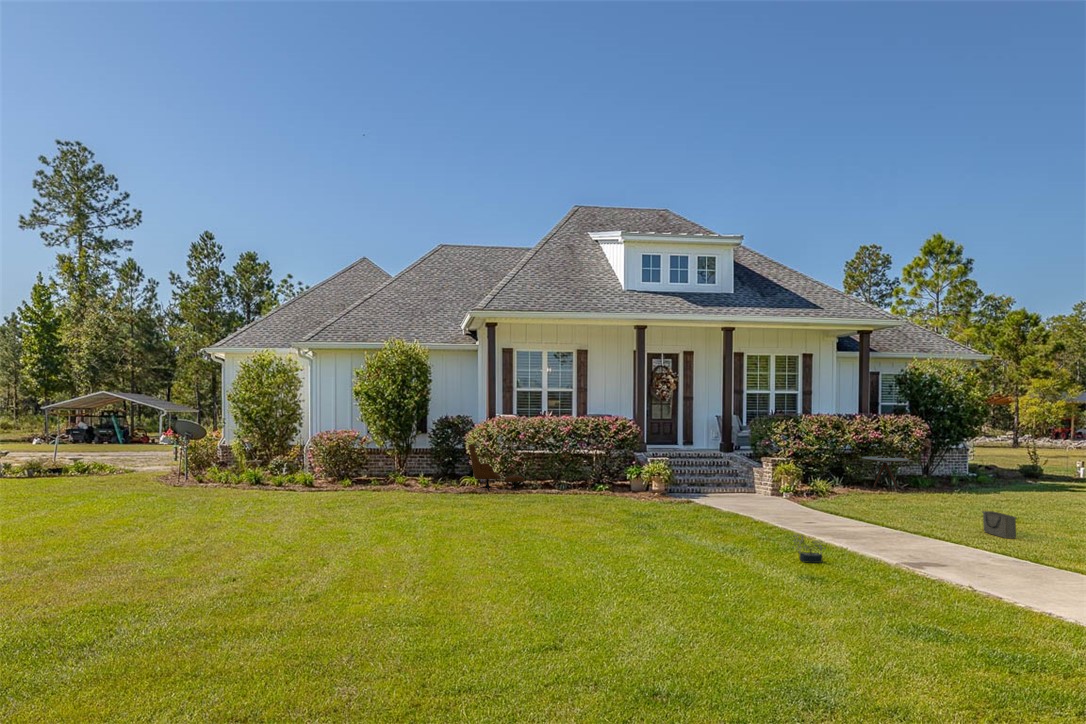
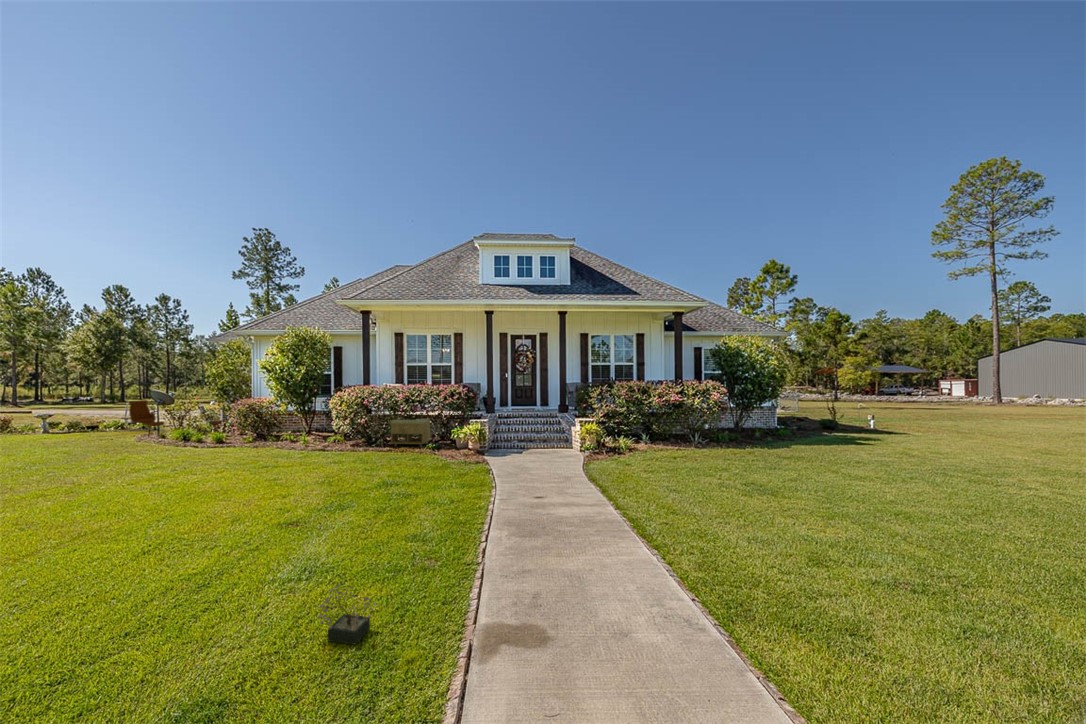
lounge chair: present [469,444,525,492] -> present [129,400,164,430]
storage bench: none [549,457,589,490] -> present [390,418,431,446]
round table: present [862,457,909,489] -> none [668,417,707,446]
basket: present [982,511,1016,539] -> none [721,506,758,552]

